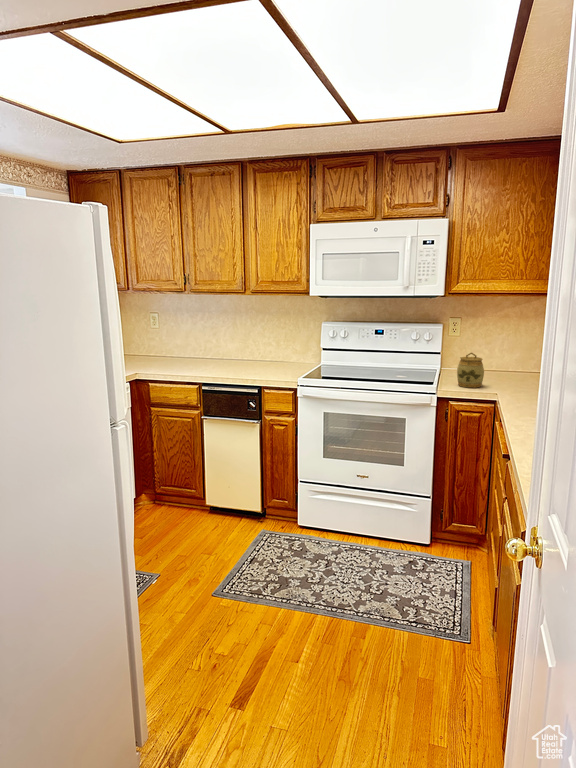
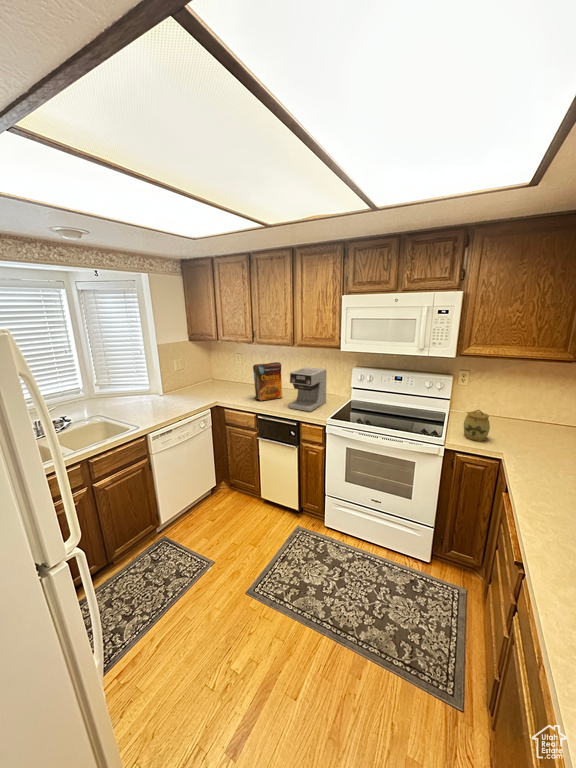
cereal box: none [187,318,229,370] -> present [253,362,282,401]
coffee maker: none [242,323,289,376] -> present [289,367,326,412]

